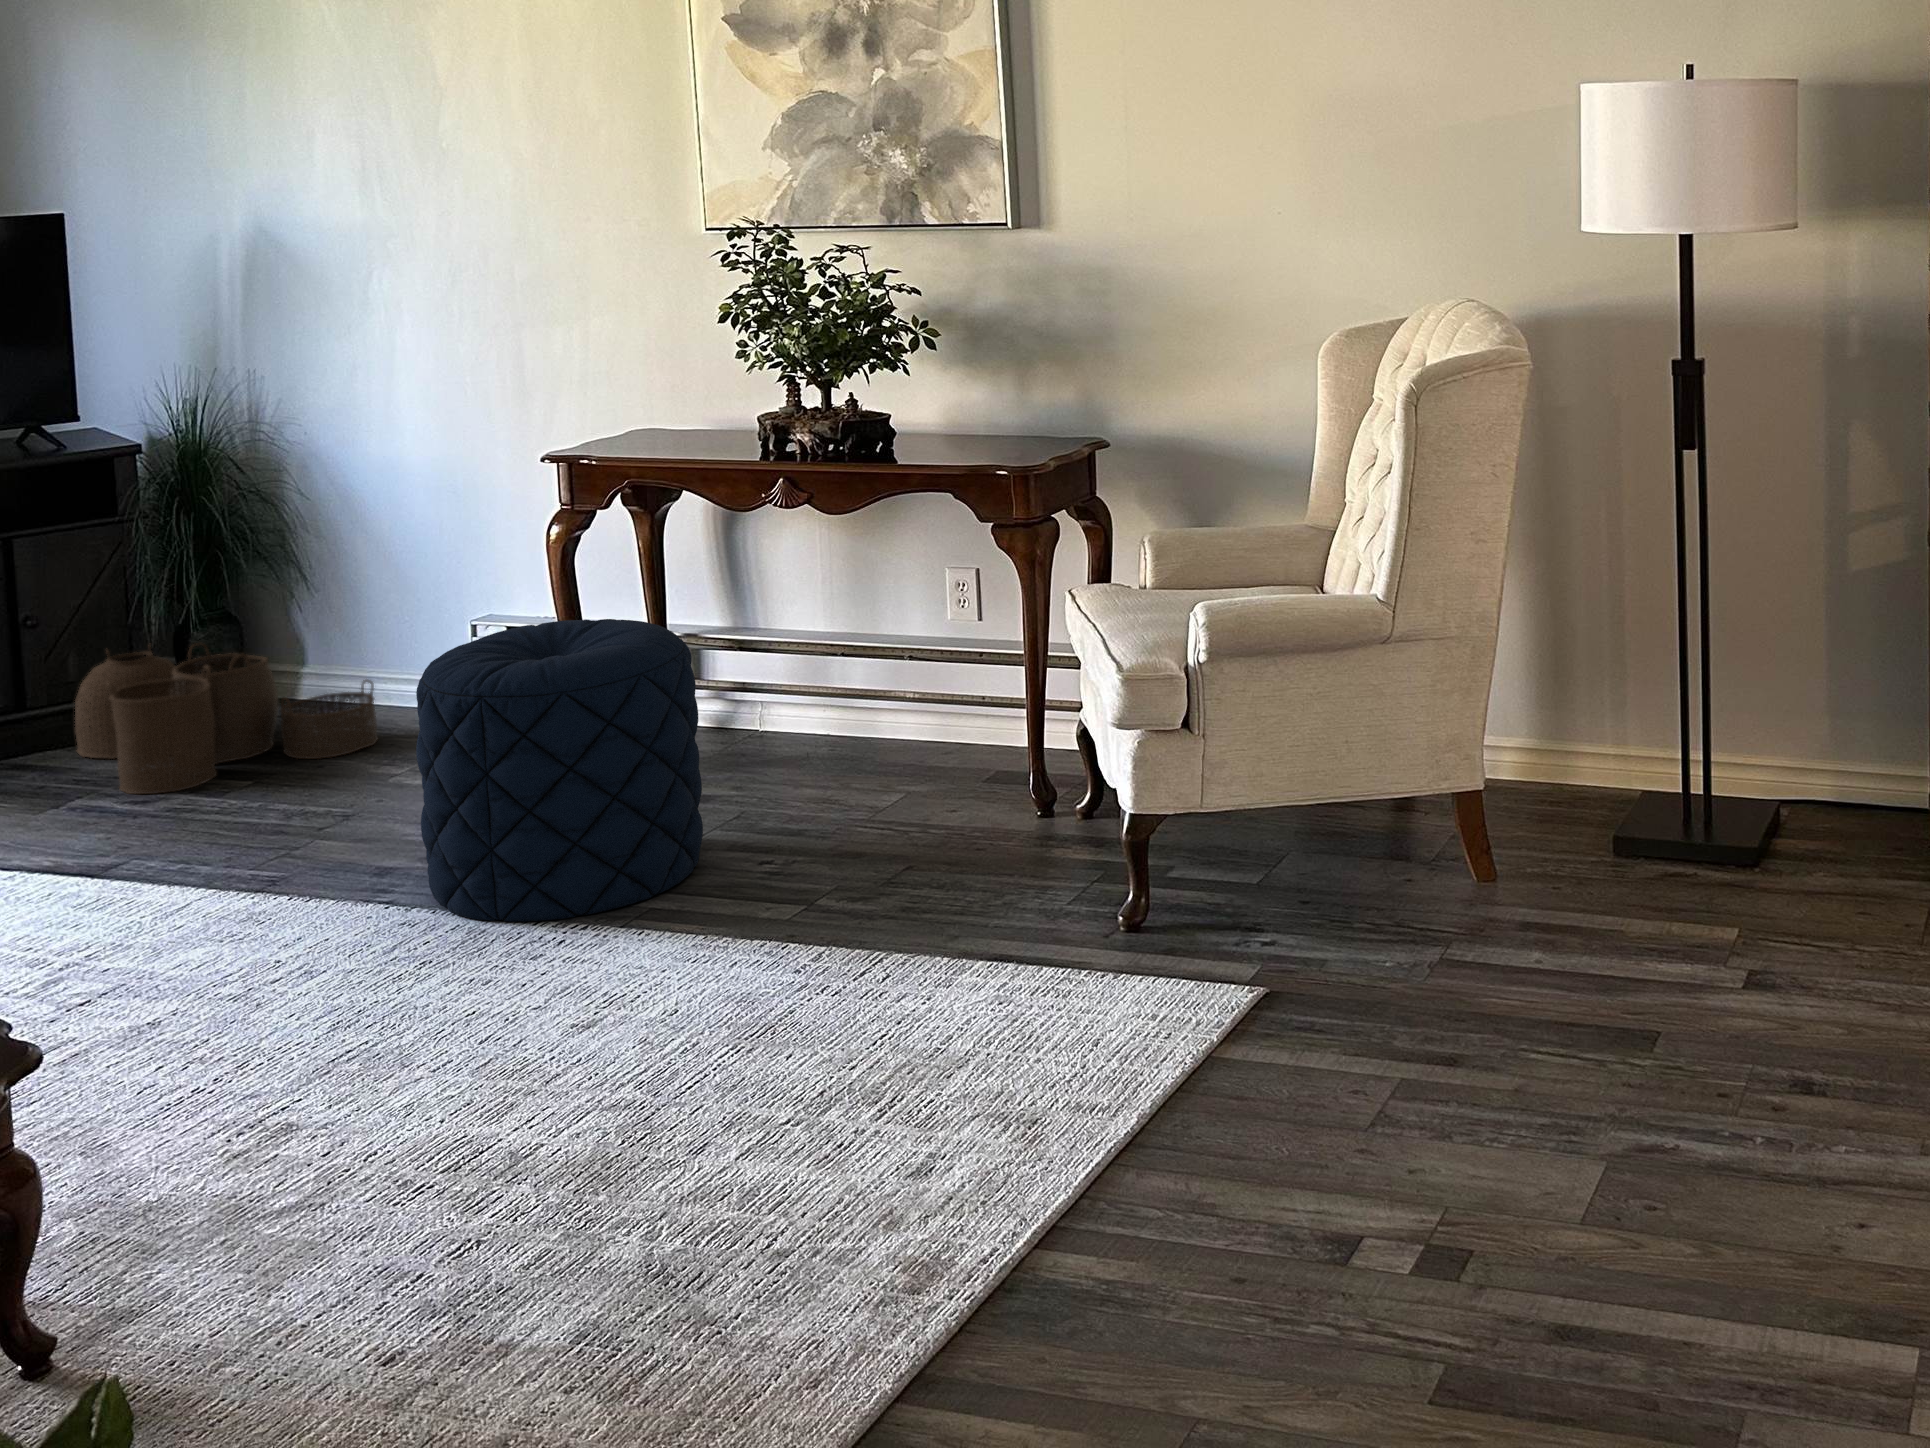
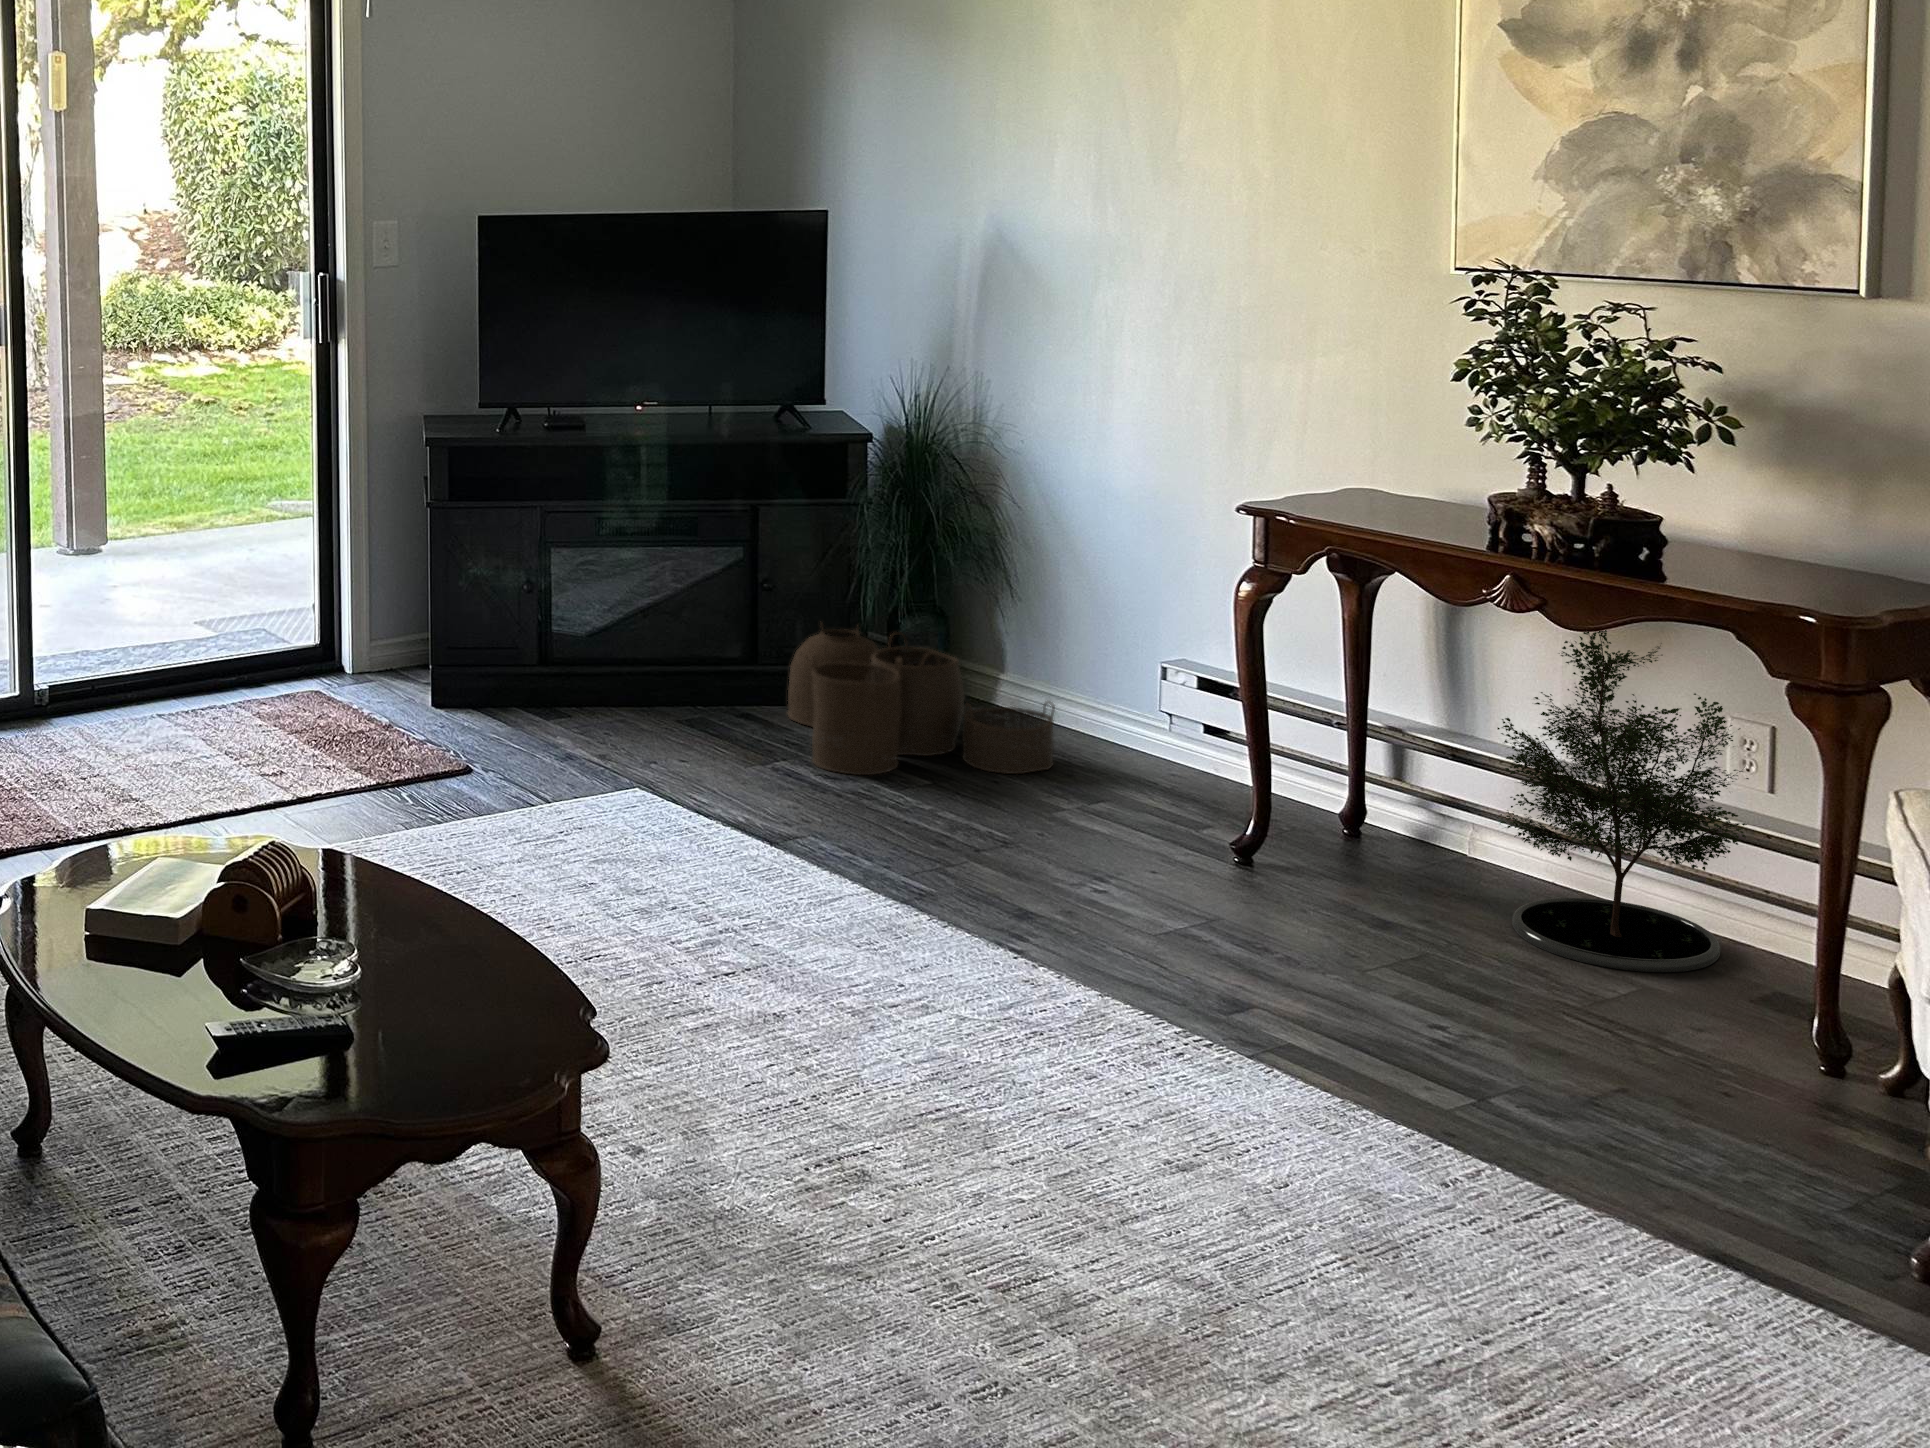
potted tree: none [783,497,974,789] -> present [1497,630,1749,973]
pouf: present [416,619,703,922] -> none [1060,691,1371,1030]

